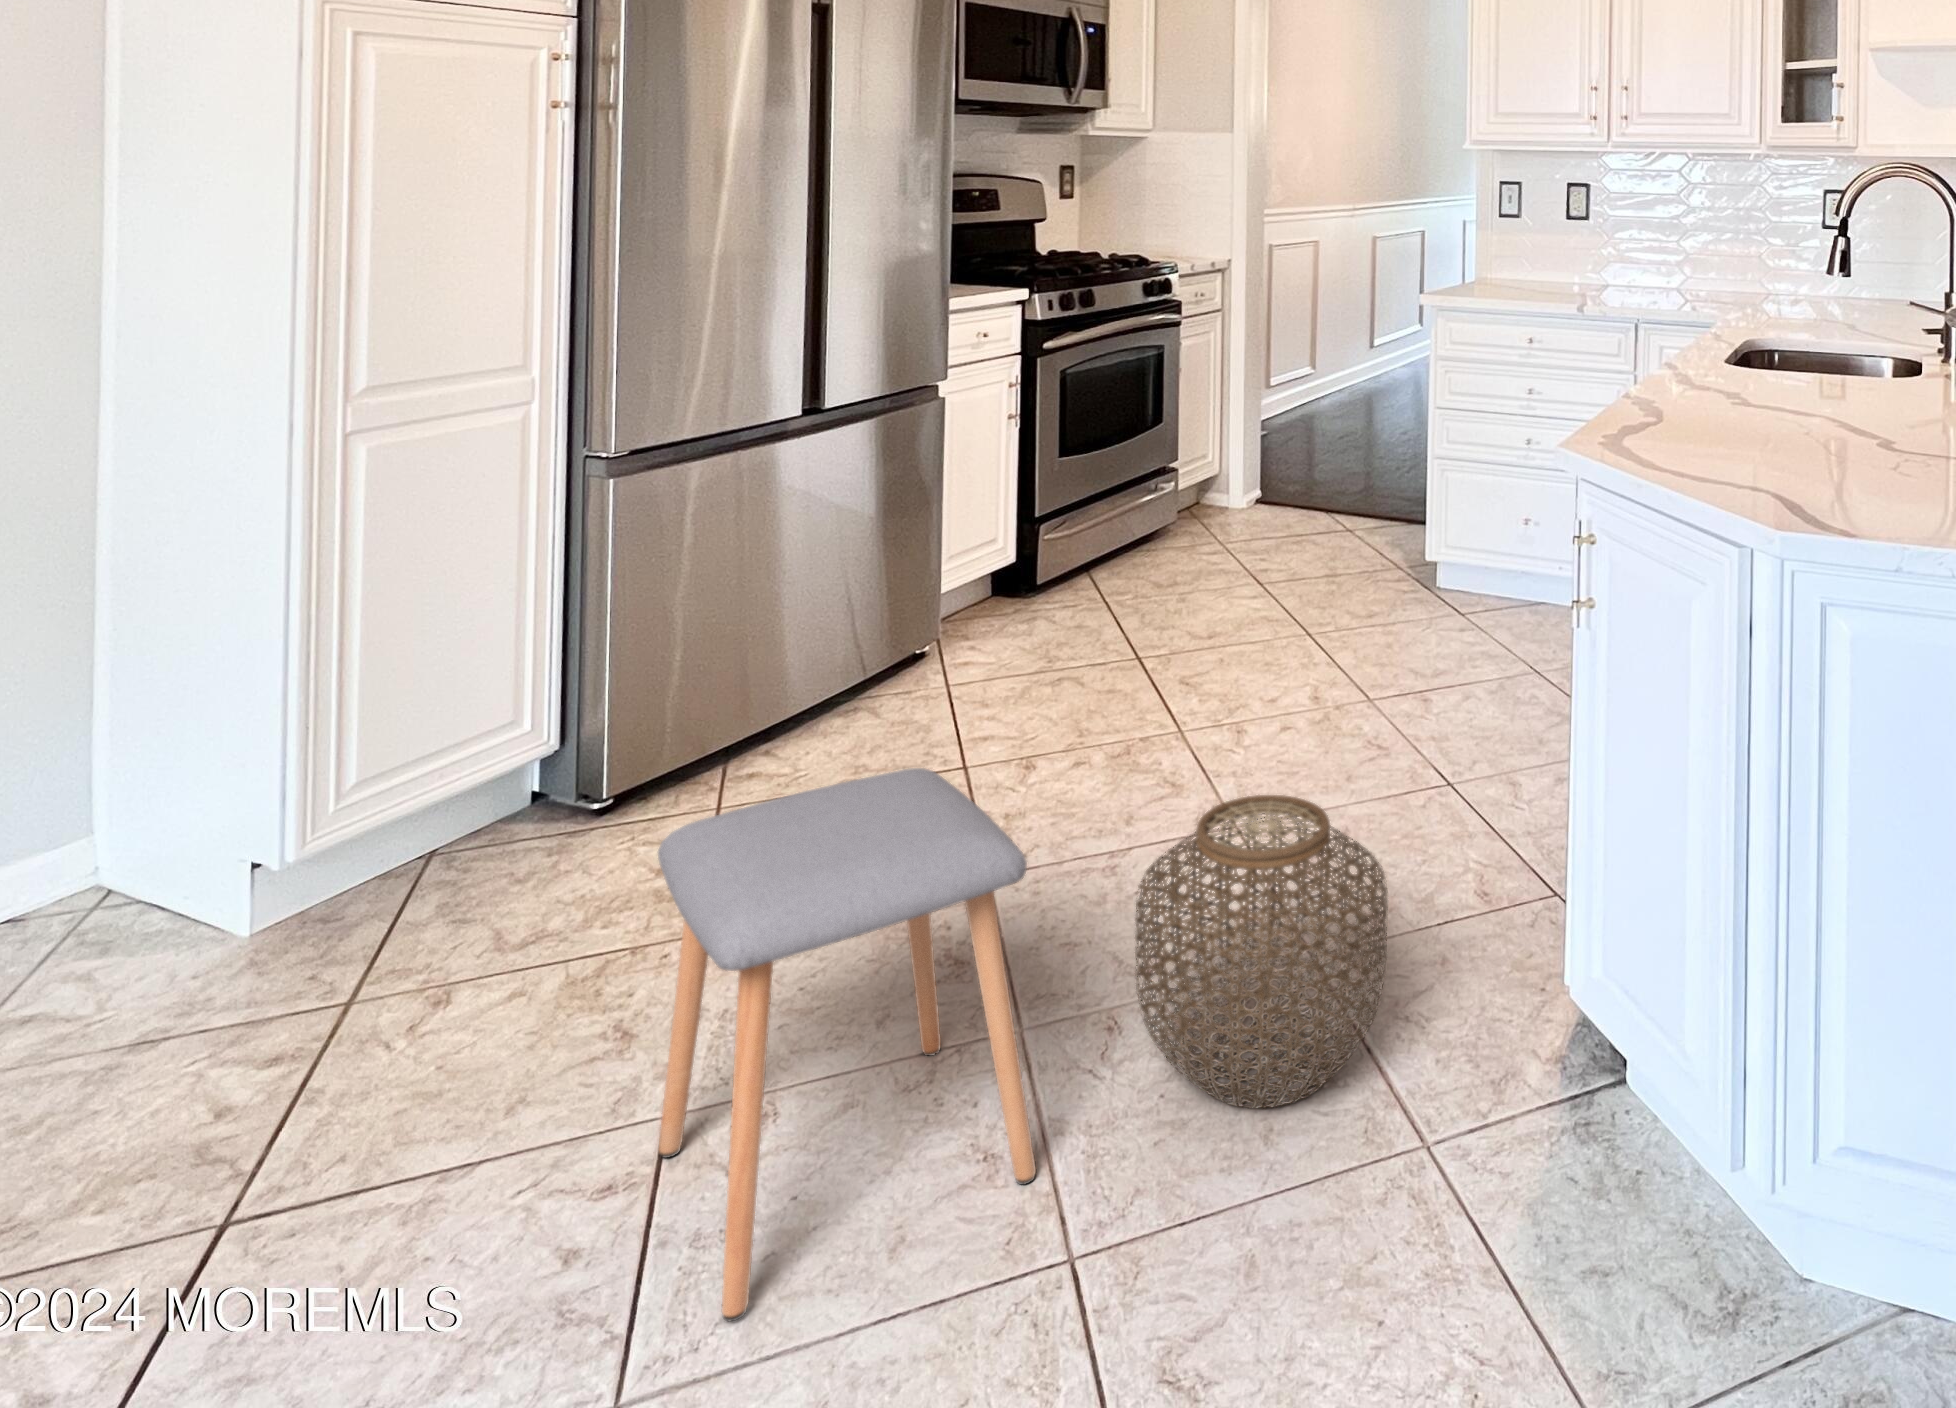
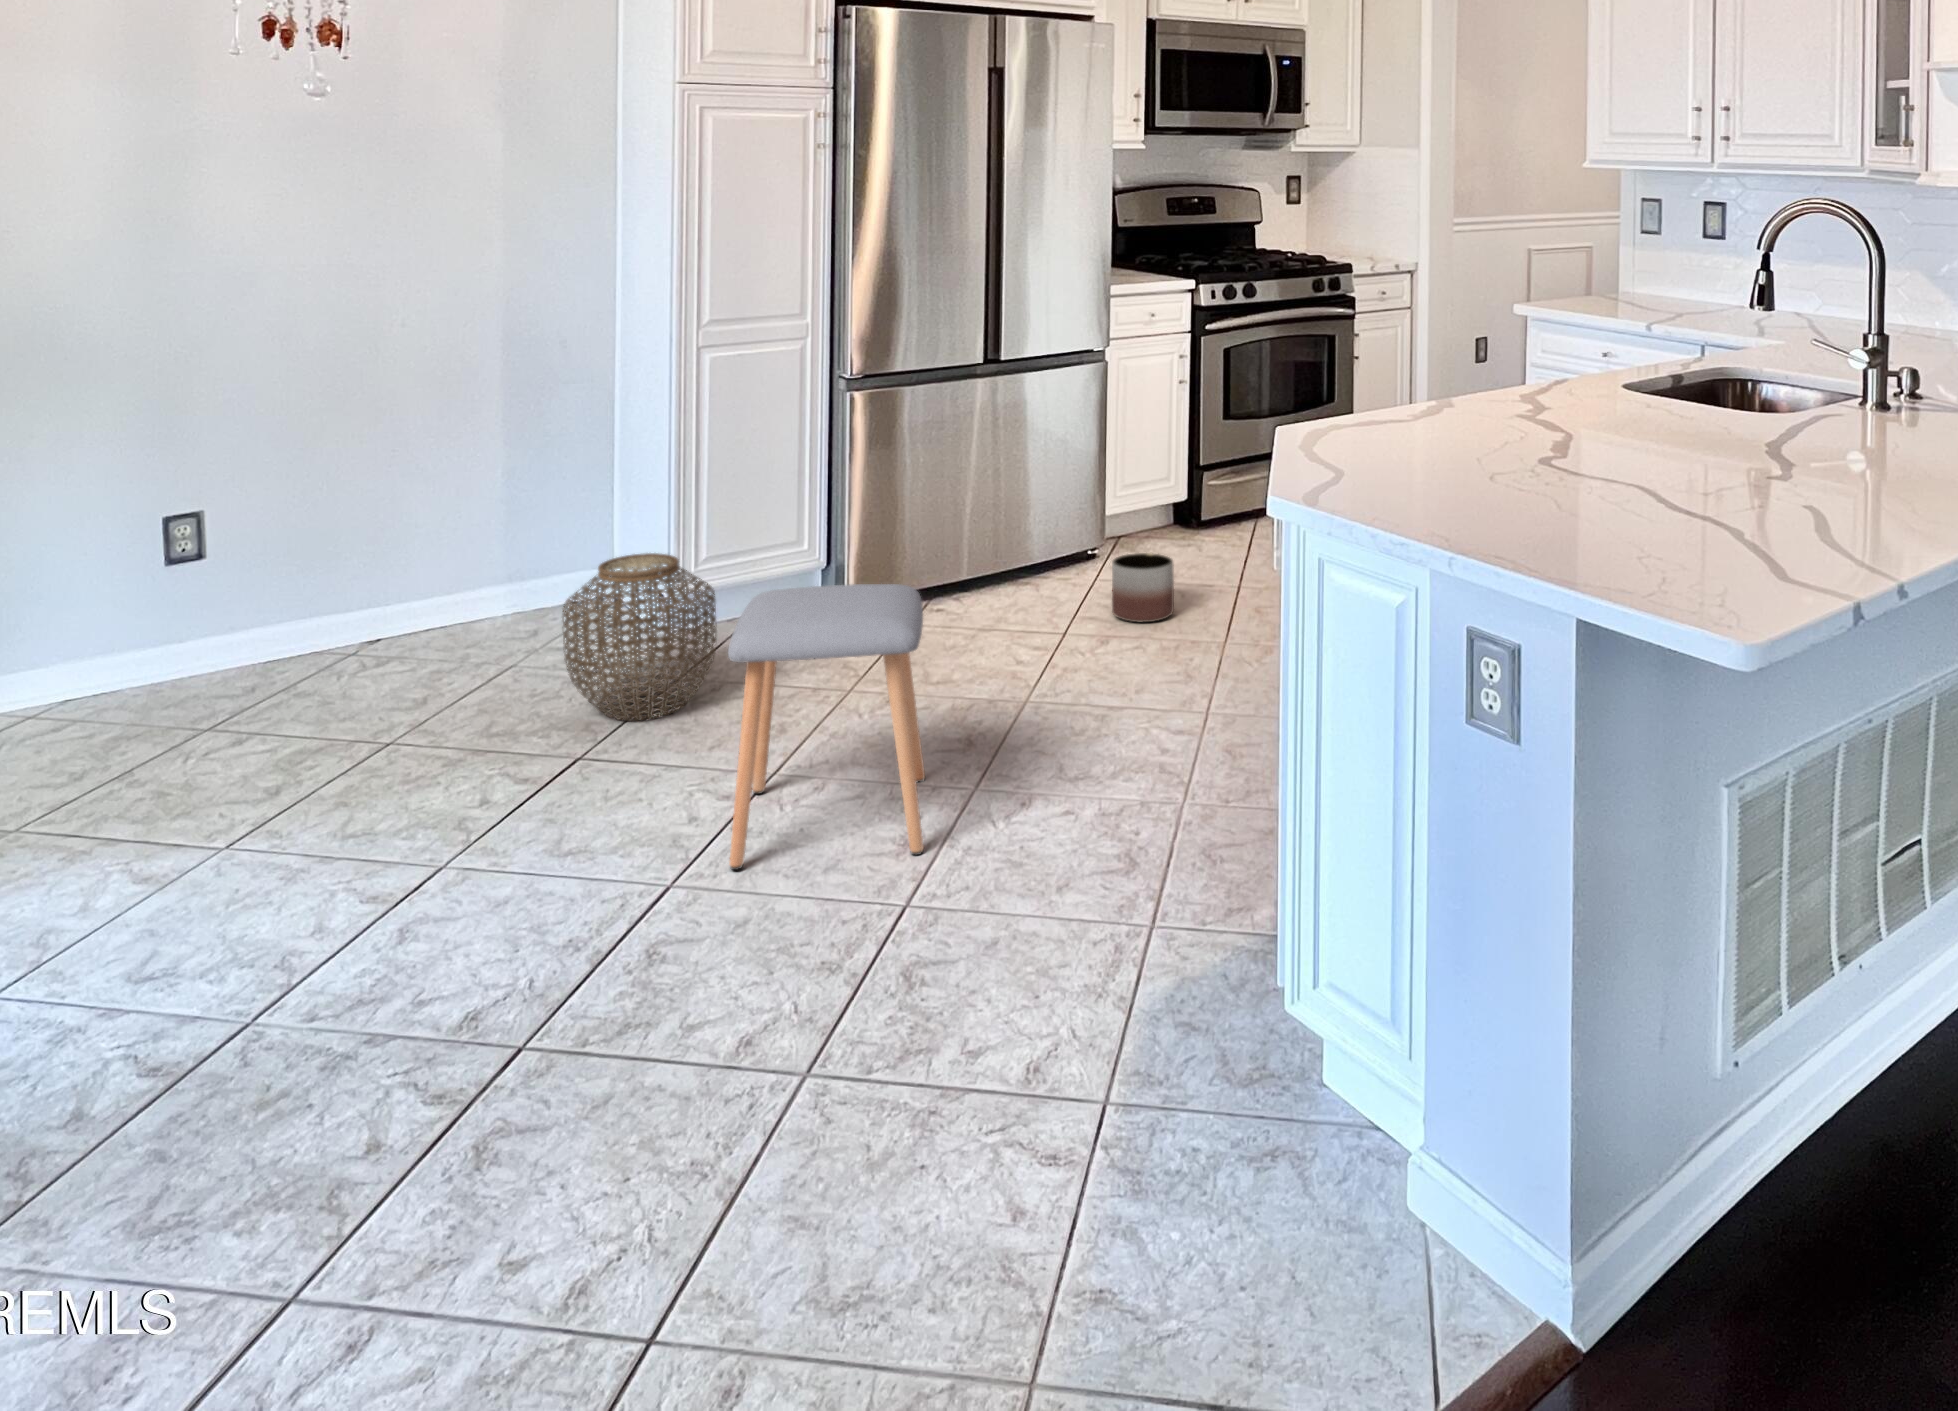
planter: none [1012,641,1094,735] -> present [1112,553,1174,622]
woven basket: present [1135,795,1388,1108] -> present [562,553,716,720]

